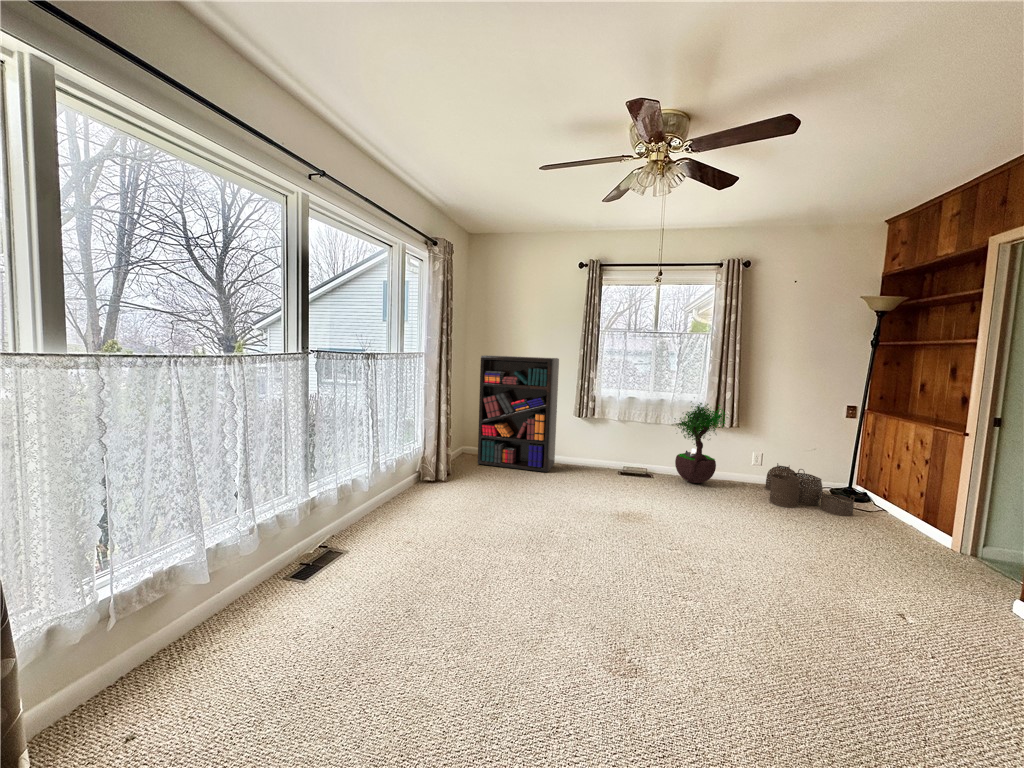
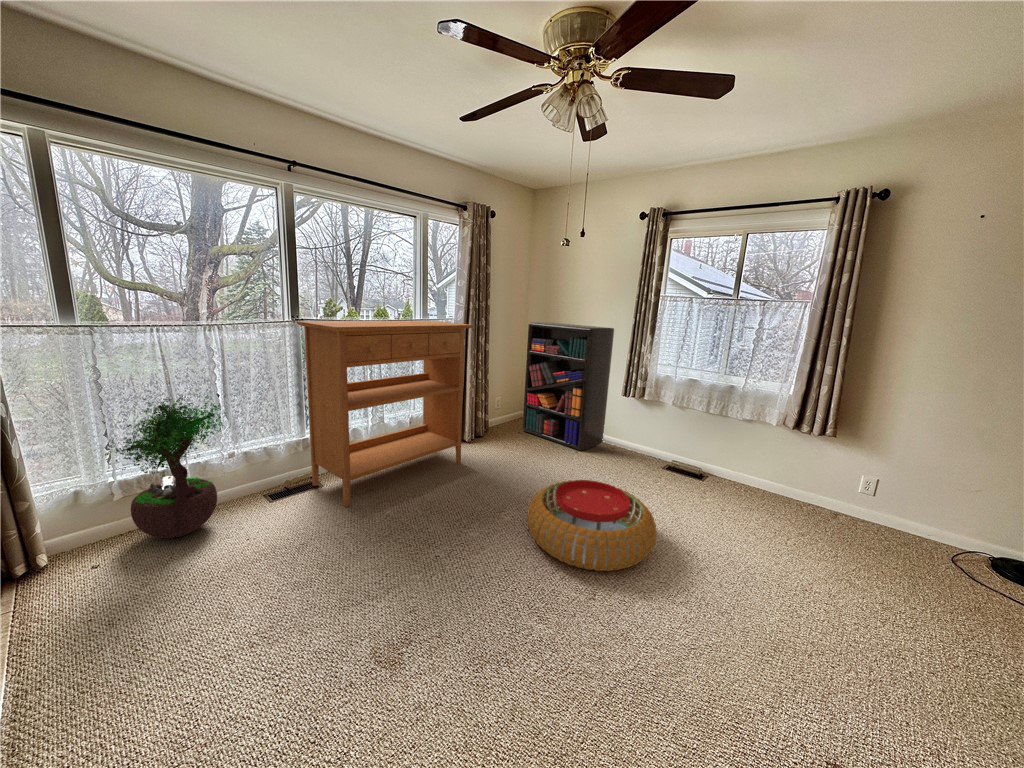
console table: none [323,355,472,565] -> present [296,321,474,507]
potted tree: present [672,397,728,483] -> present [105,390,226,538]
woven basket: present [765,463,855,516] -> none [847,497,1004,607]
pouf: none [580,485,694,556] -> present [527,480,657,571]

